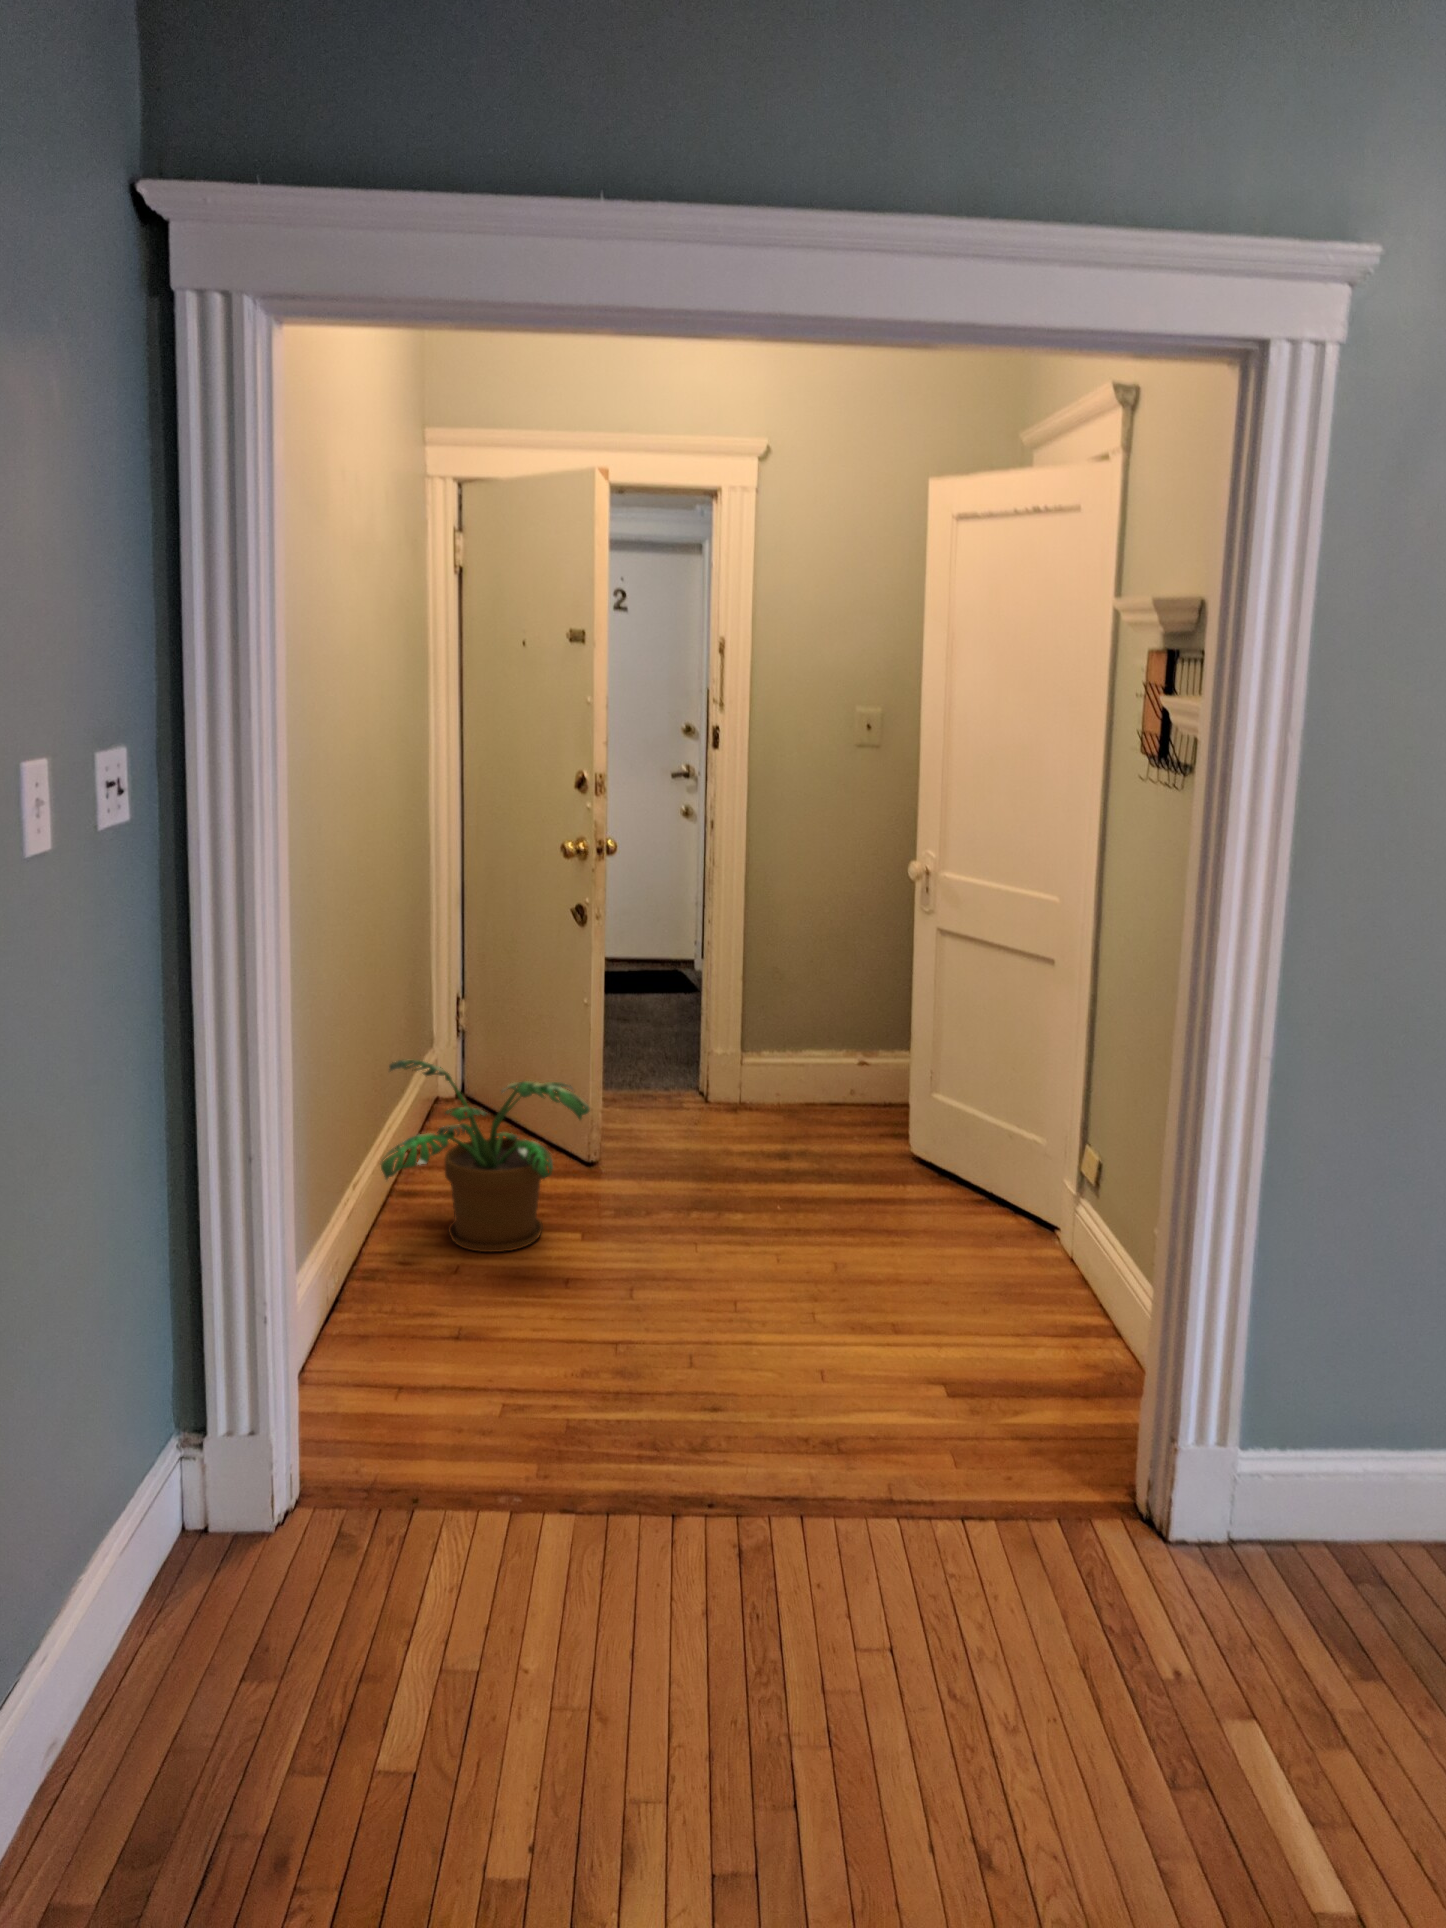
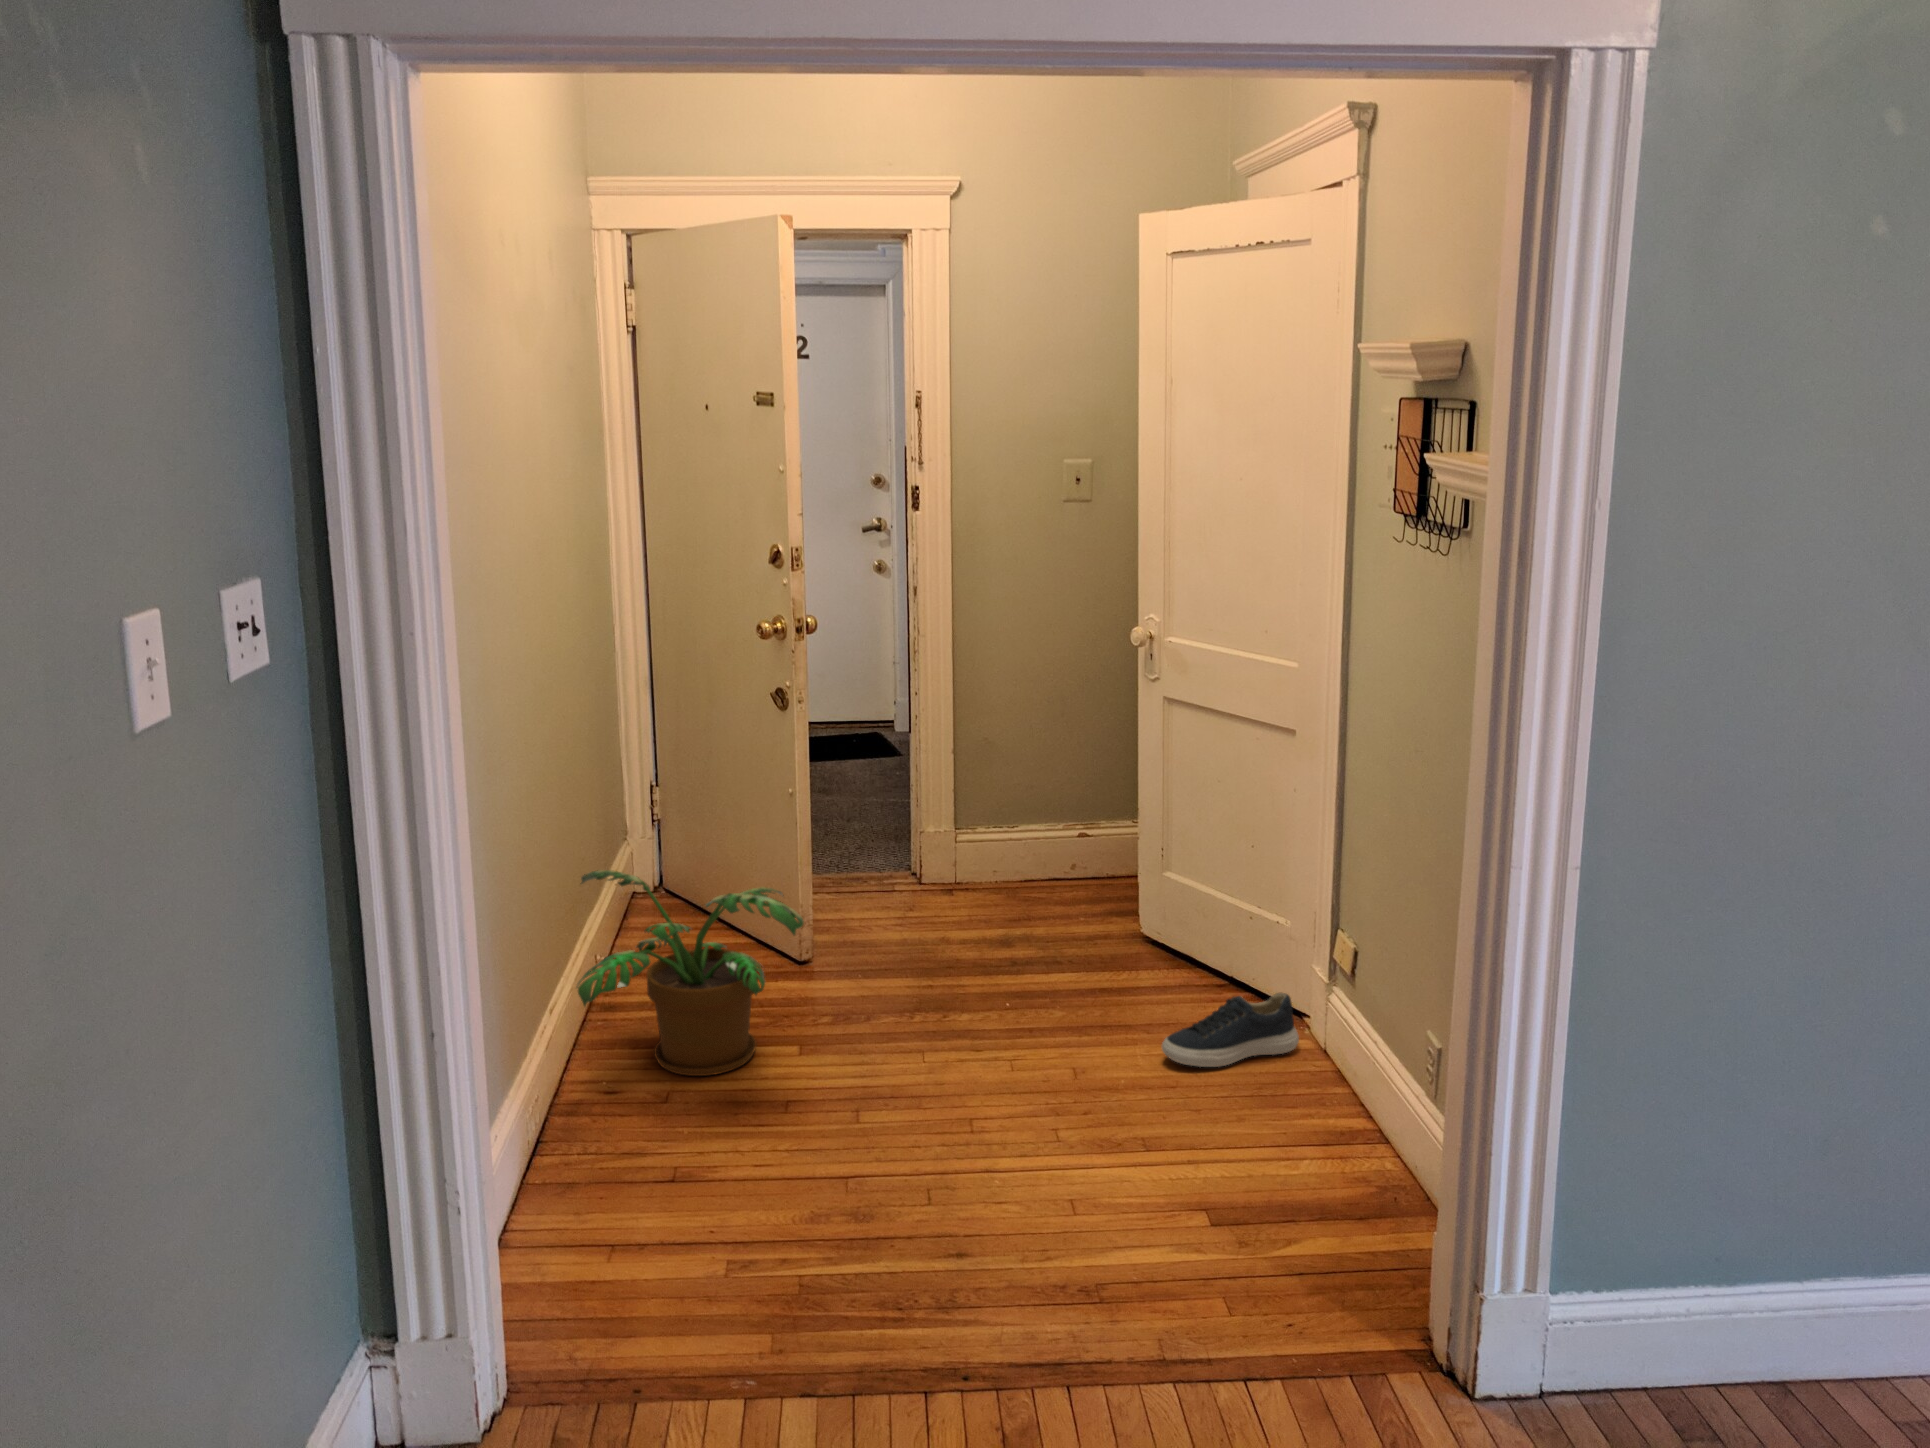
shoe: none [917,1201,1045,1265] -> present [1162,993,1299,1067]

